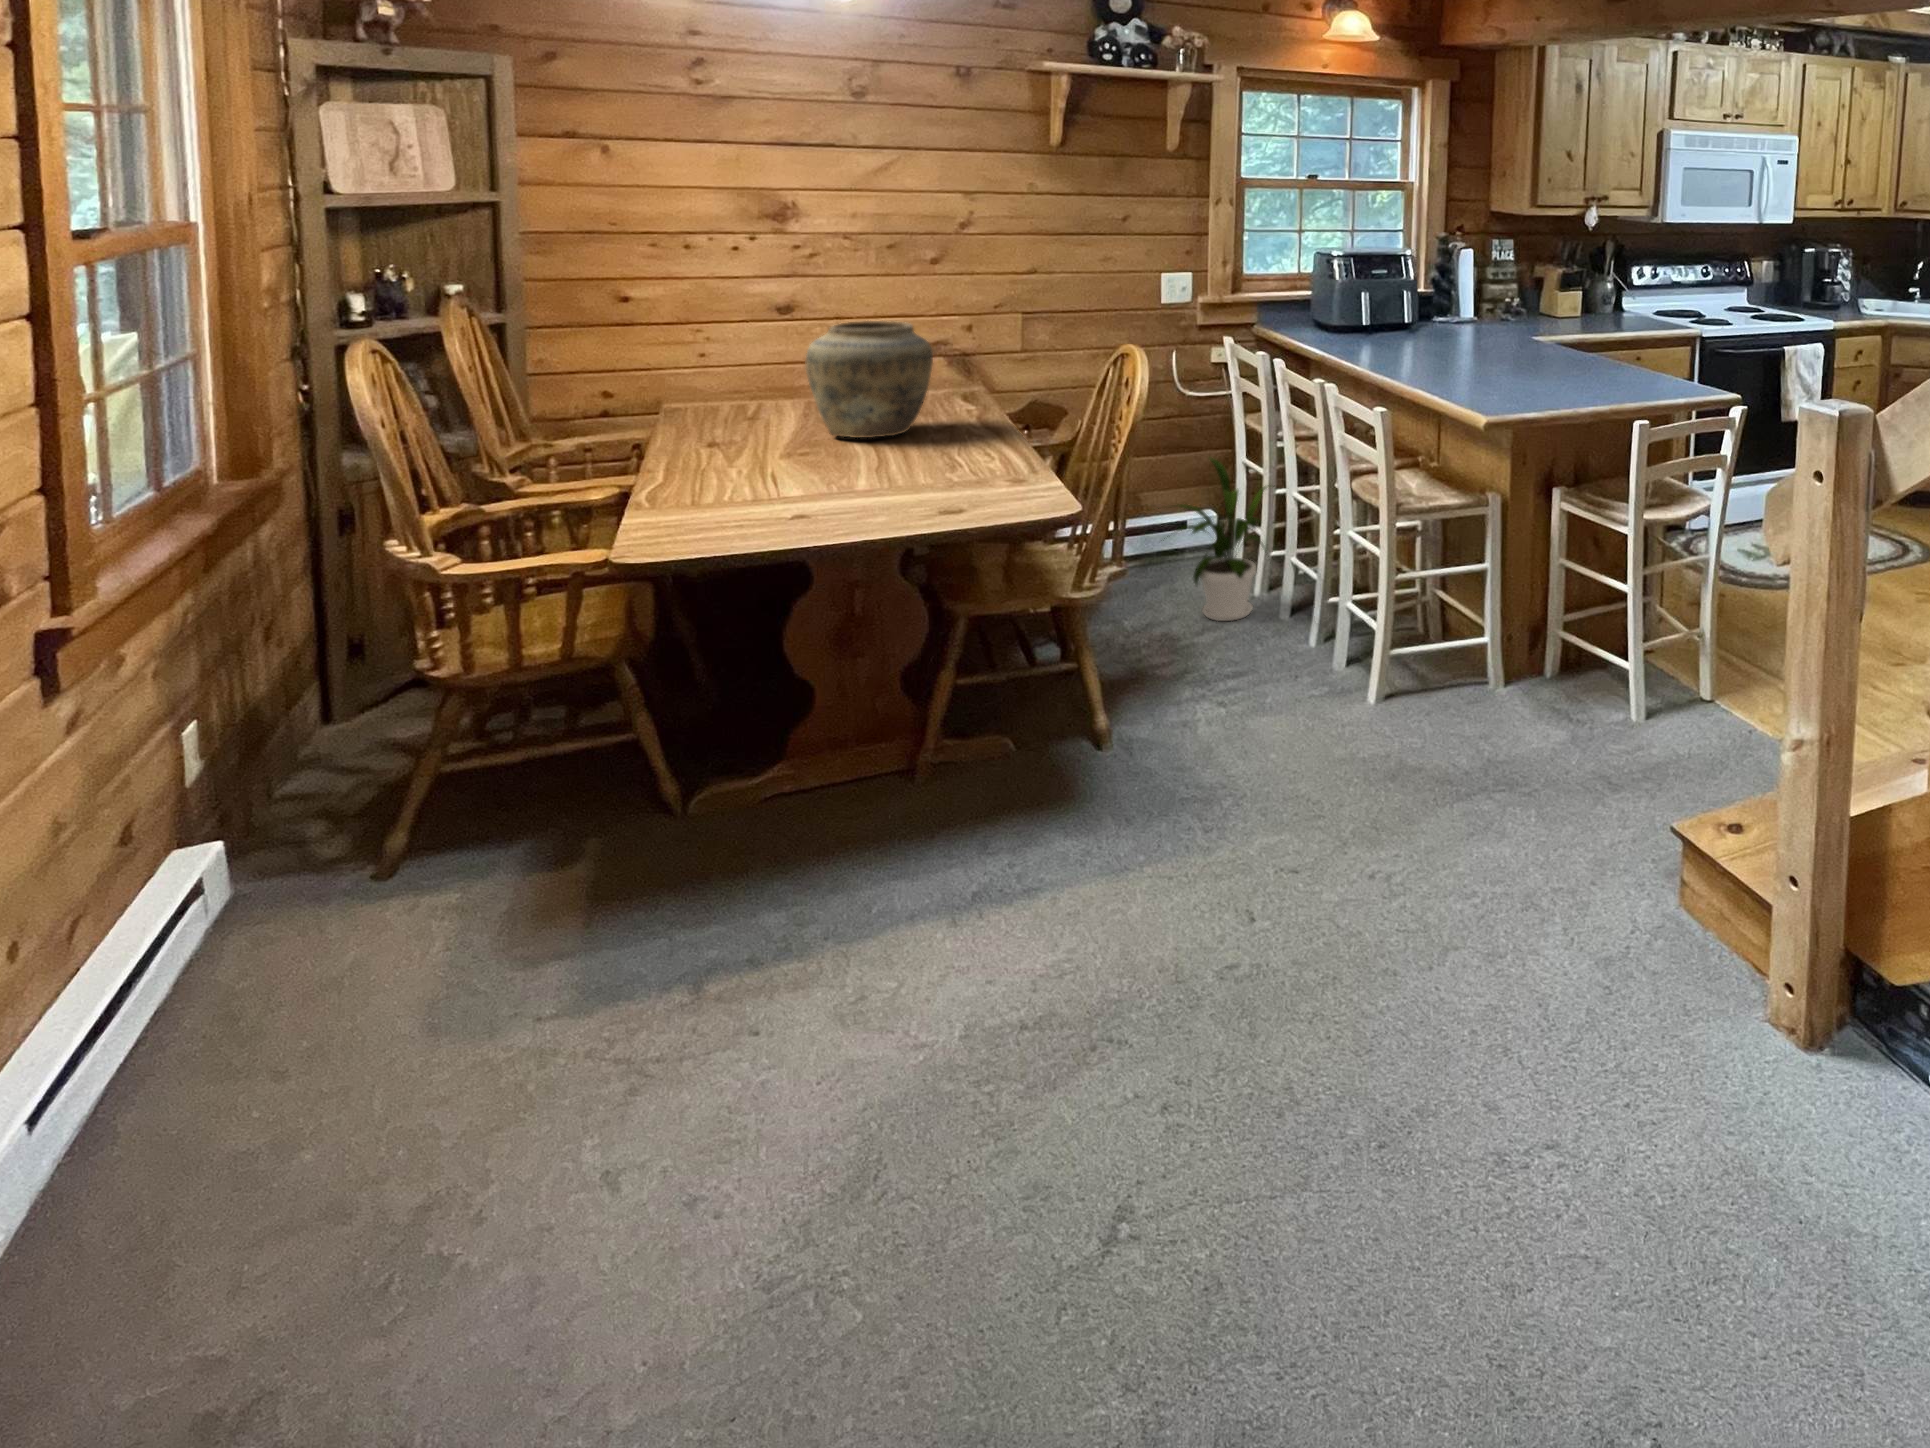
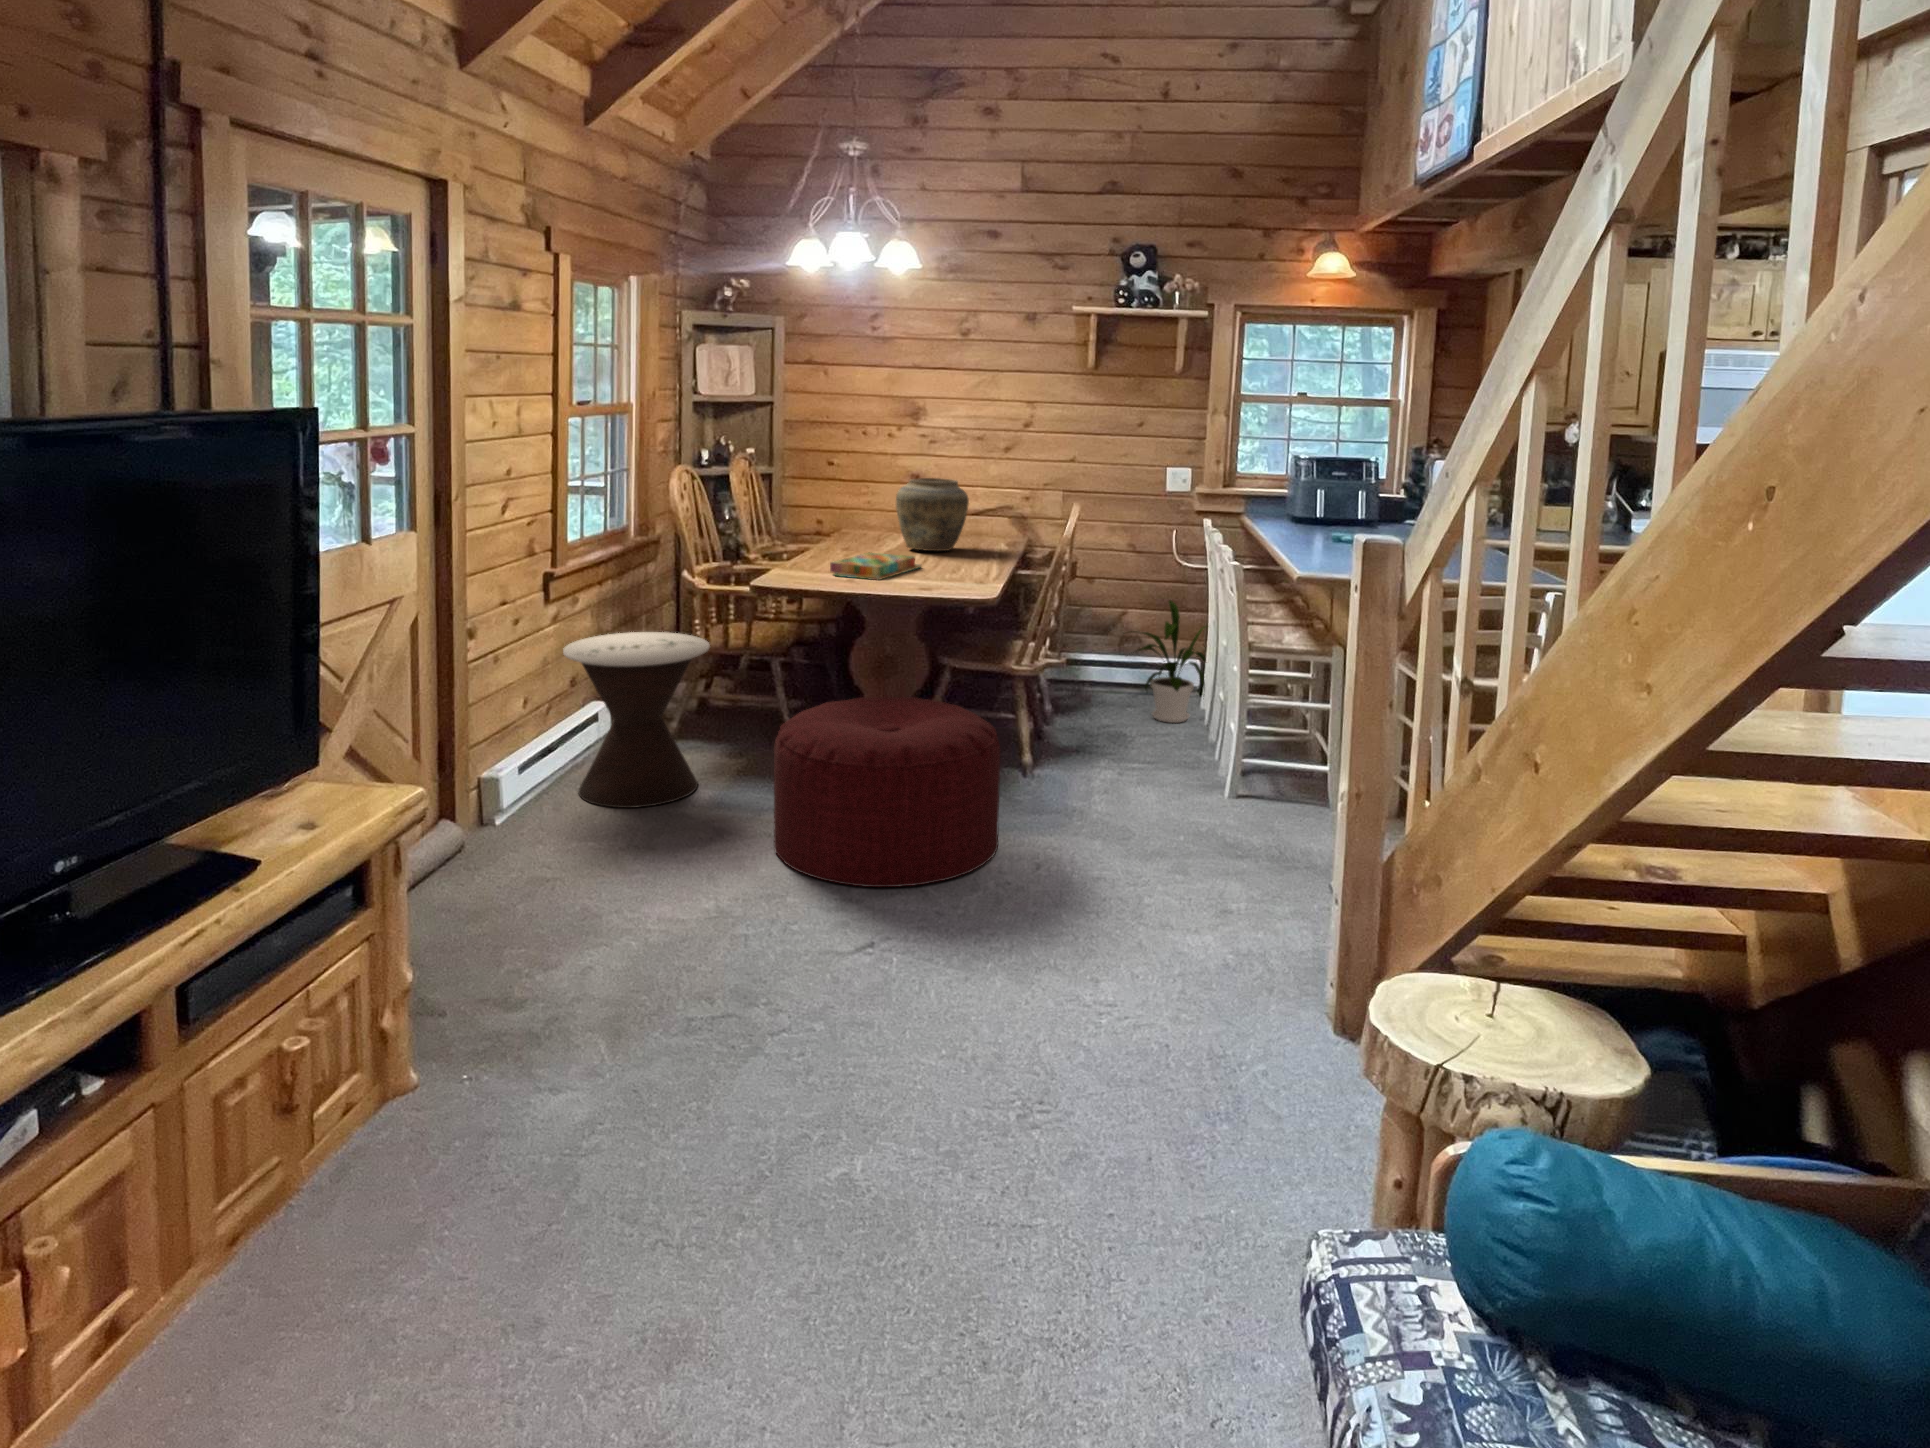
board game: none [753,457,901,515] -> present [830,553,921,580]
side table: none [128,674,523,1095] -> present [563,632,710,808]
ottoman: none [747,698,1167,1098] -> present [774,696,1000,887]

